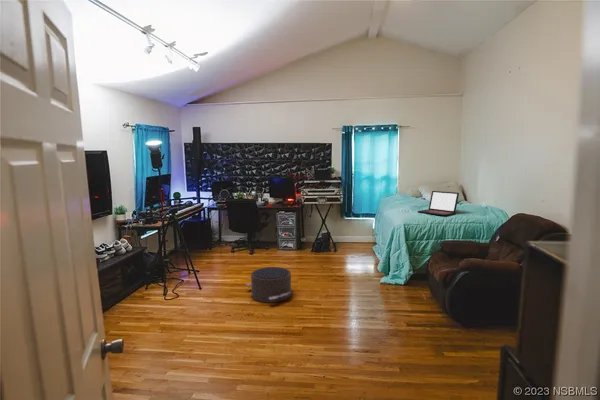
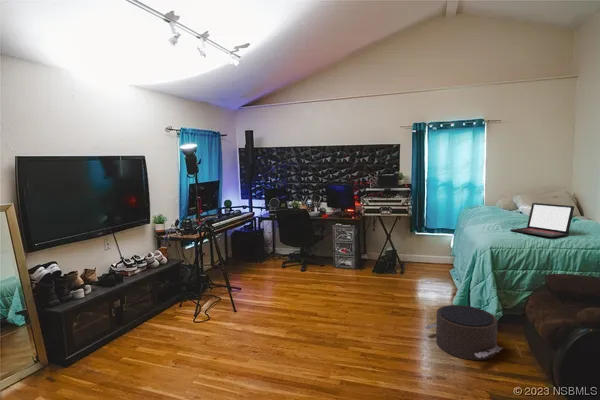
pouf: present [247,267,291,302] -> present [425,305,503,360]

